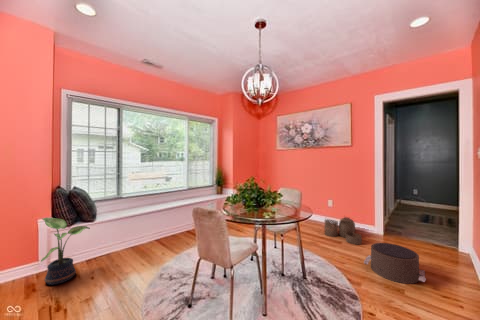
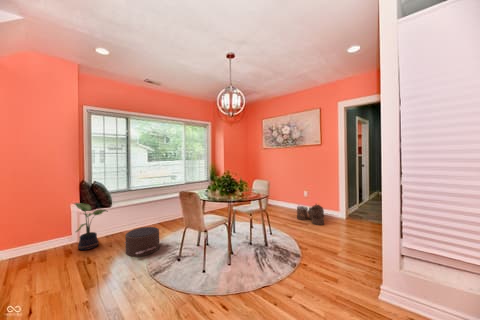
pouf: present [364,243,426,284] -> present [125,227,160,257]

